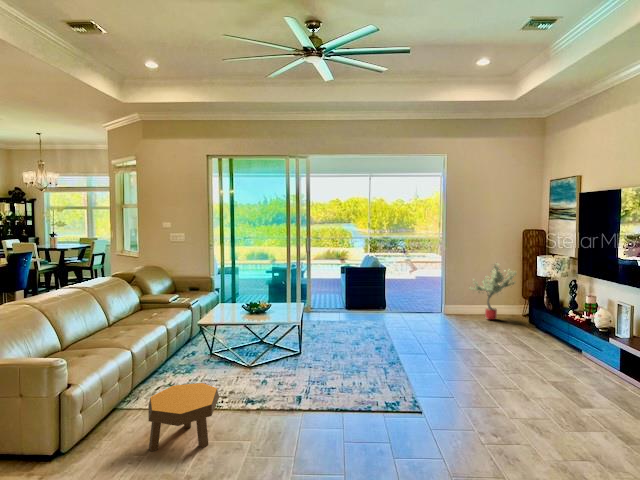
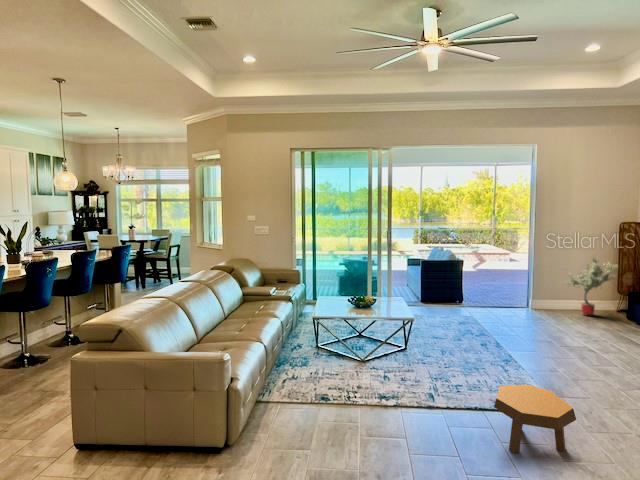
footstool: present [148,383,219,451] -> present [494,384,576,454]

